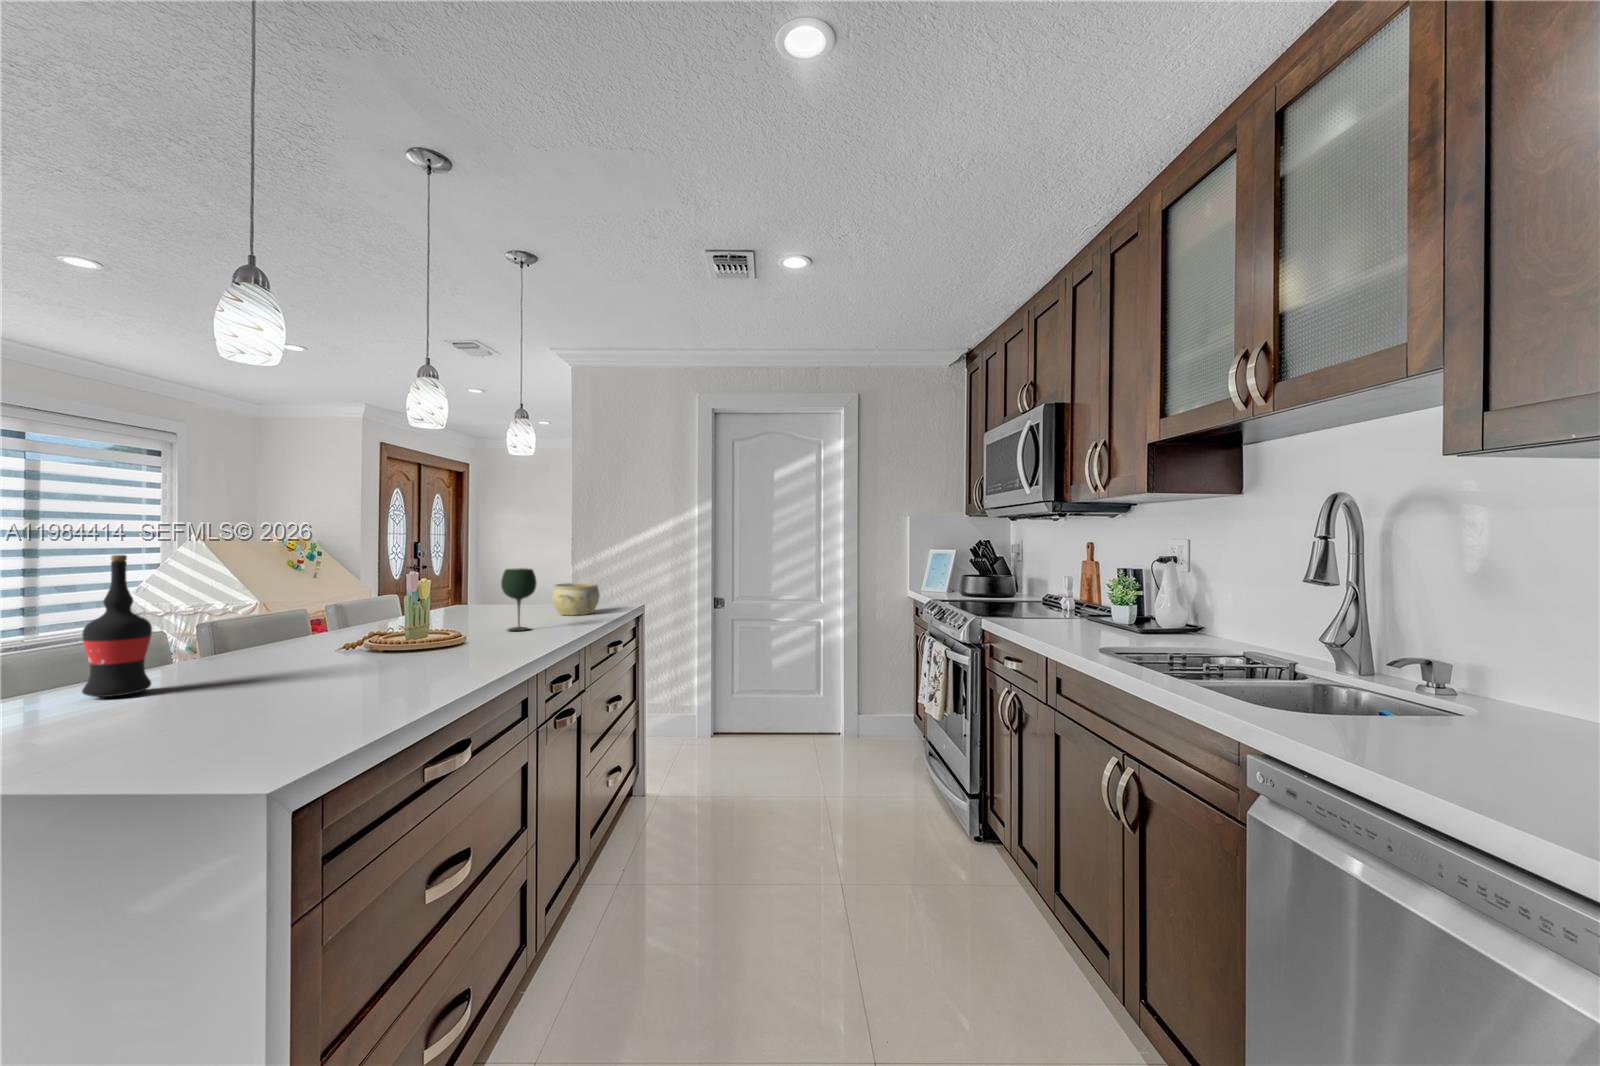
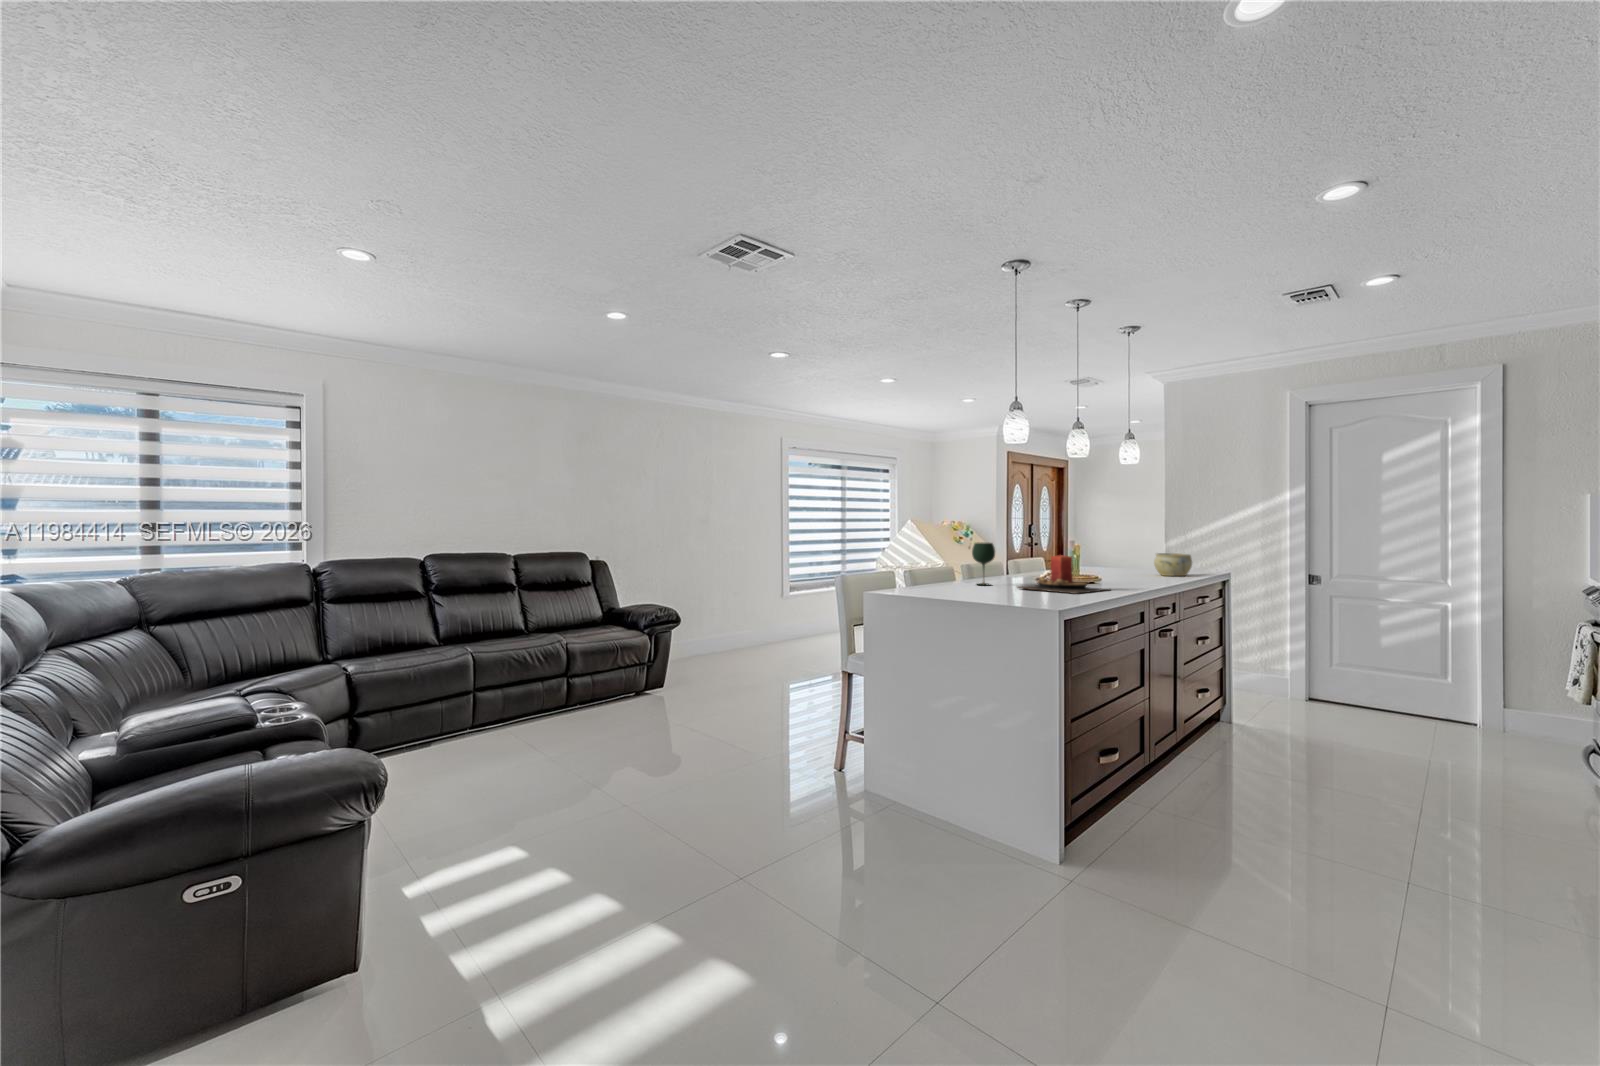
wine bottle: present [82,555,152,697] -> none [947,528,970,590]
wine glass: present [501,568,537,631] -> present [972,543,995,585]
candle: none [277,603,469,680] -> present [1017,555,1108,594]

